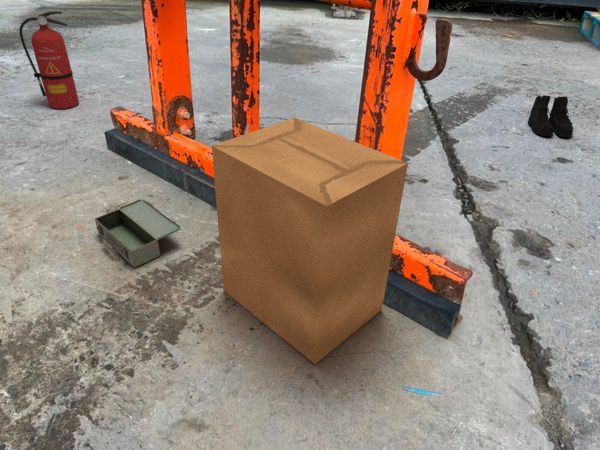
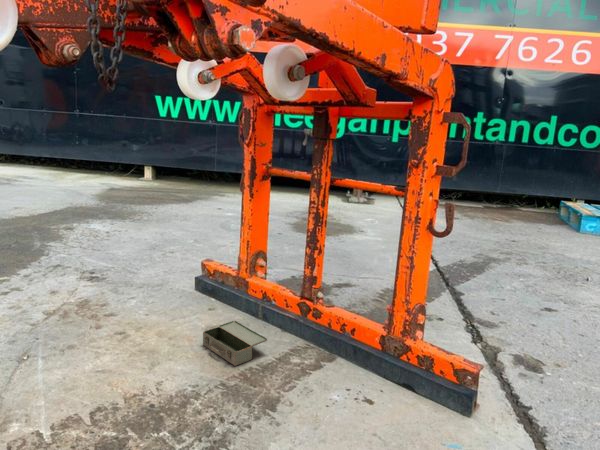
fire extinguisher: present [19,11,79,109] -> none [133,192,168,262]
boots: present [528,95,573,137] -> none [519,261,555,294]
cardboard box: present [212,118,408,364] -> none [303,261,434,427]

